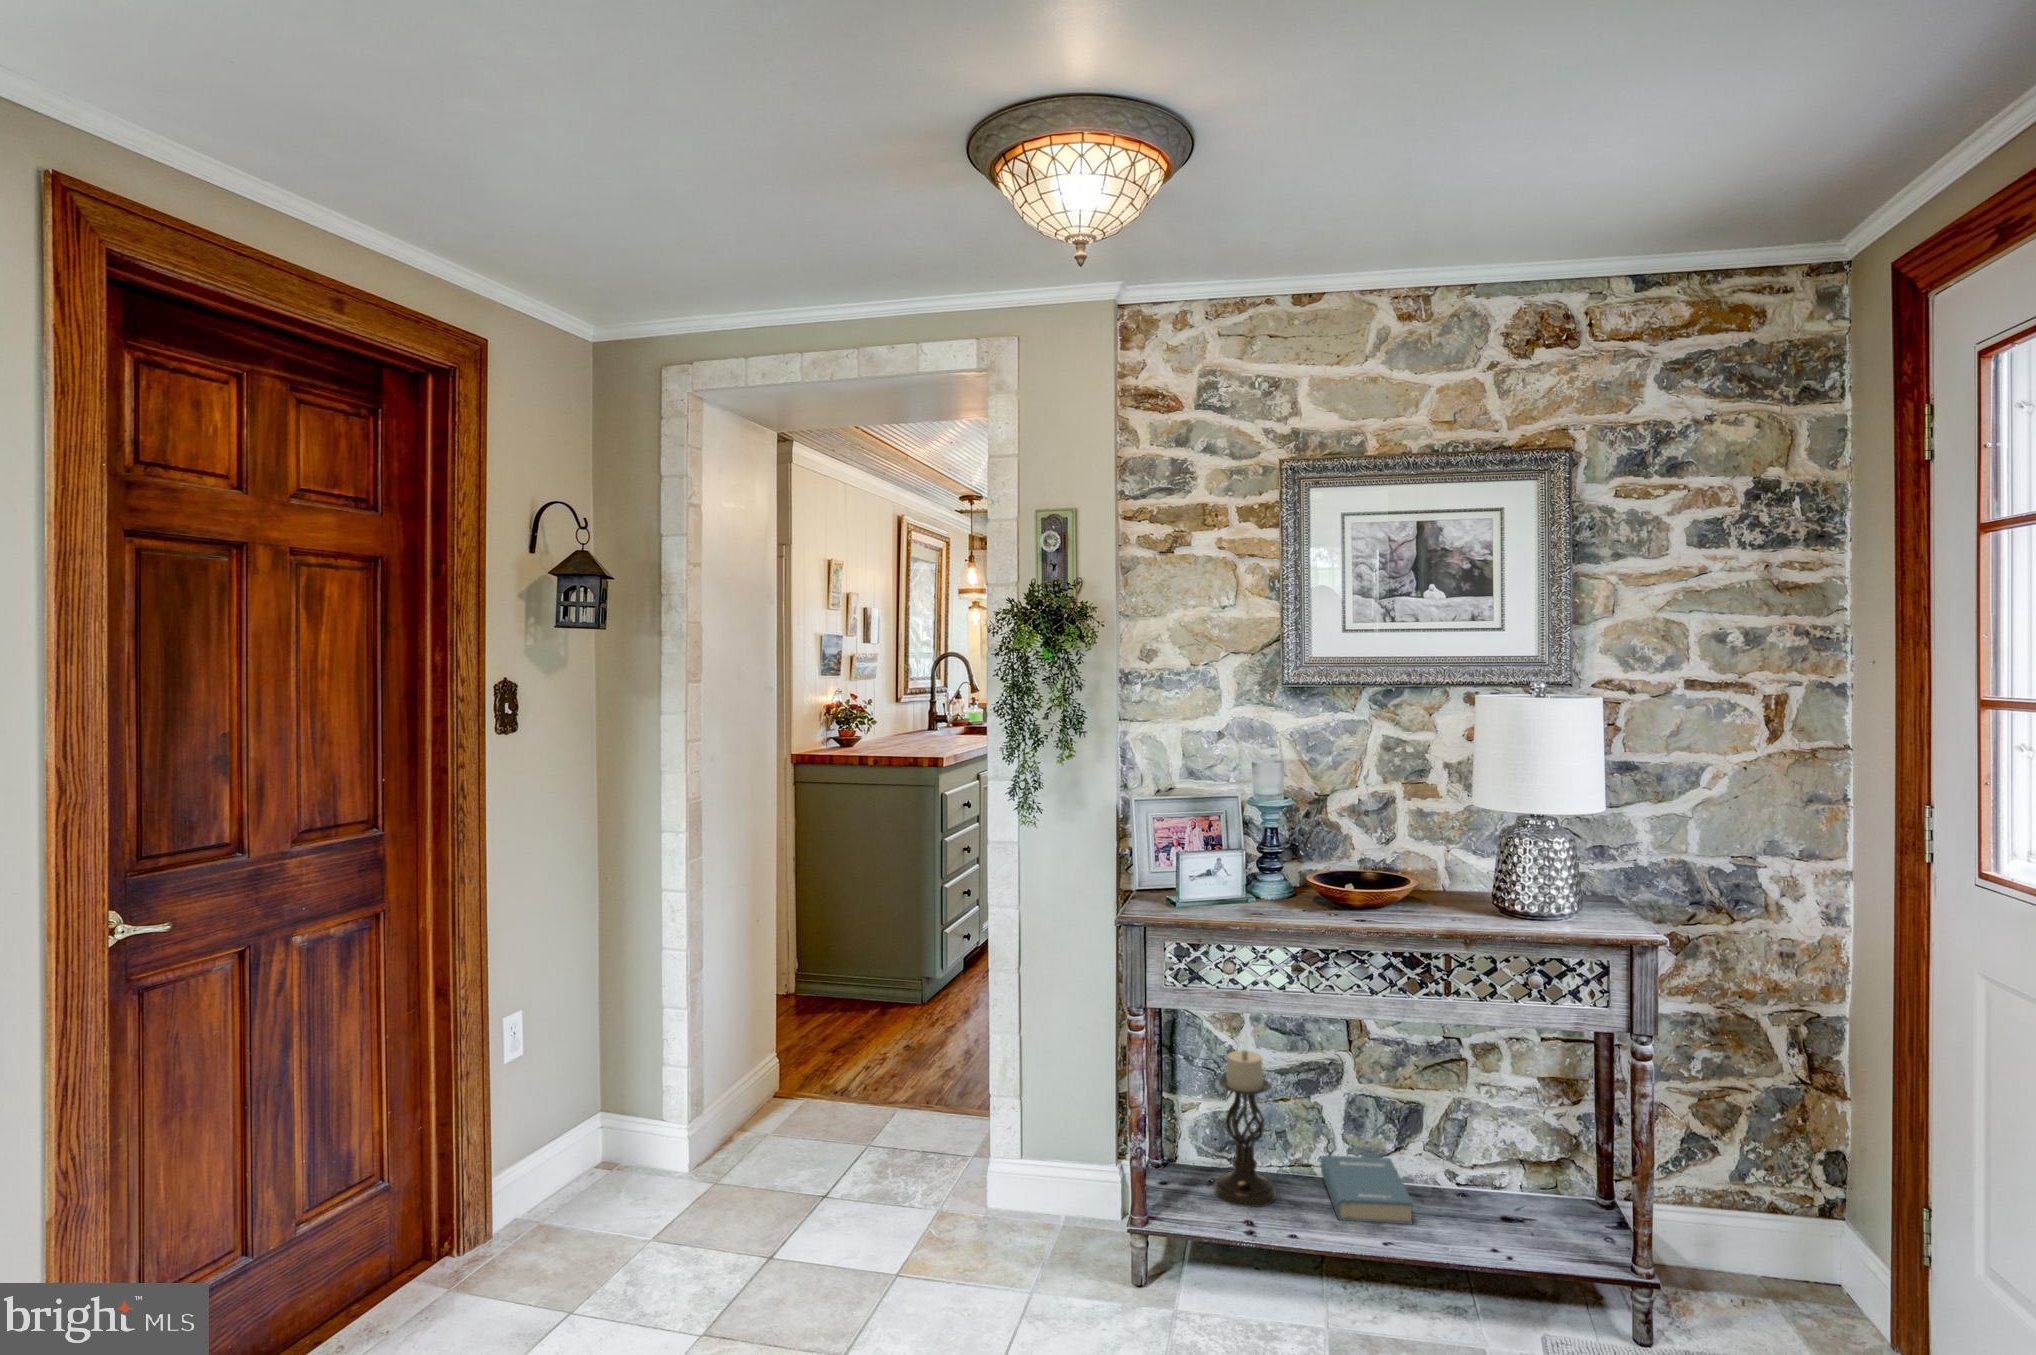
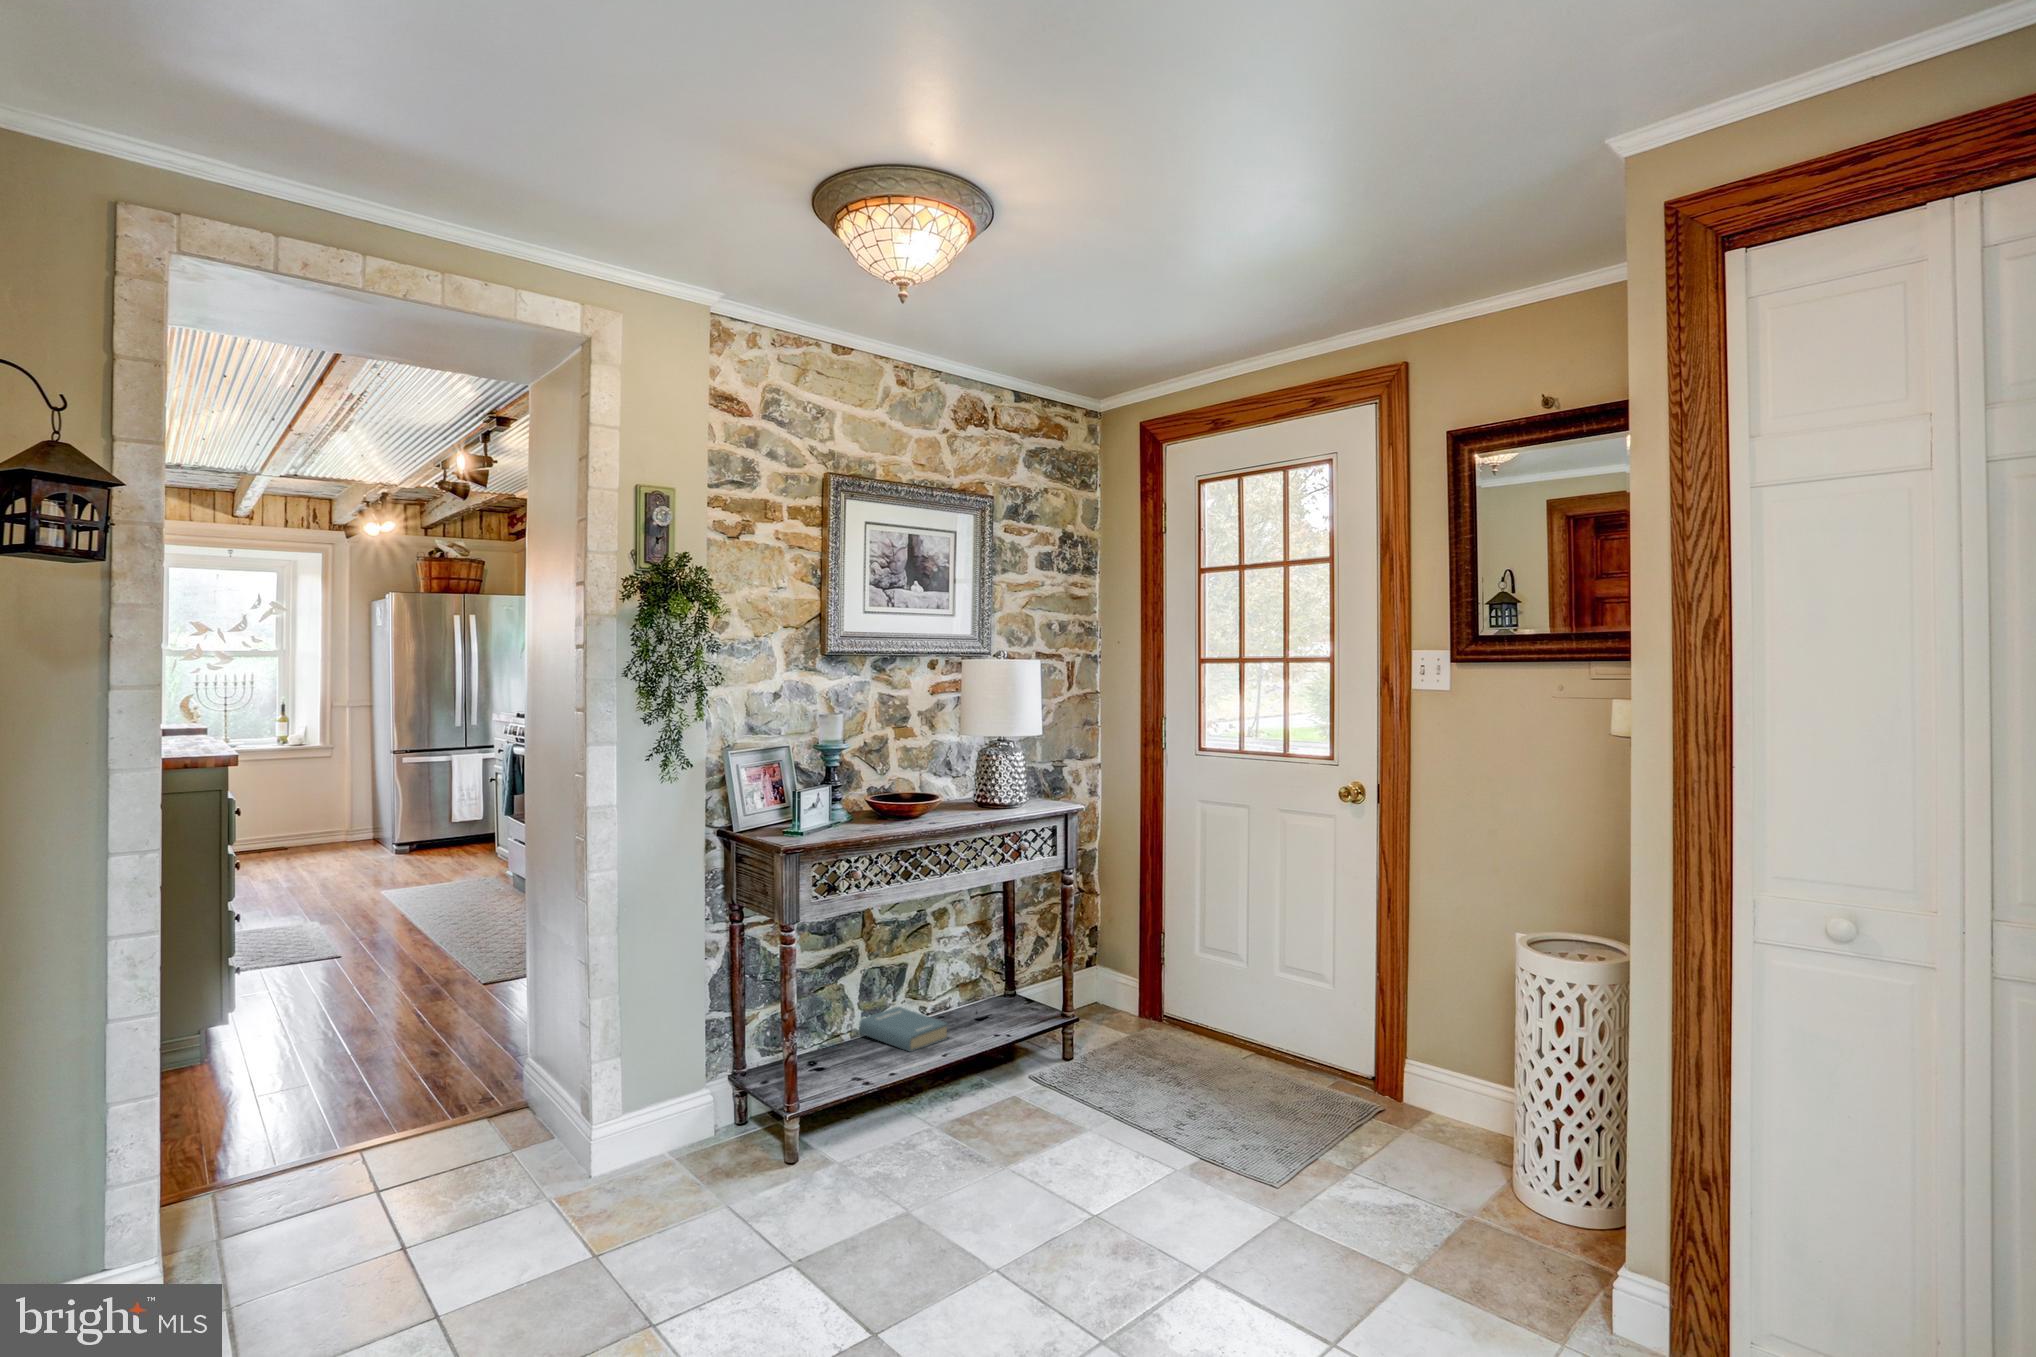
candle holder: present [1214,1050,1276,1207] -> none [809,946,860,1070]

